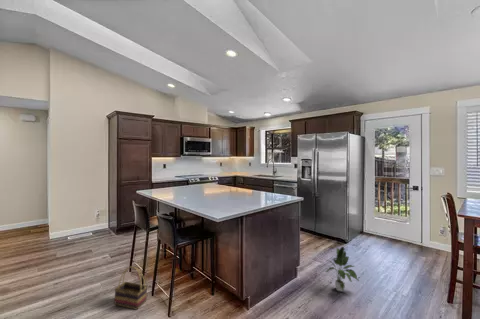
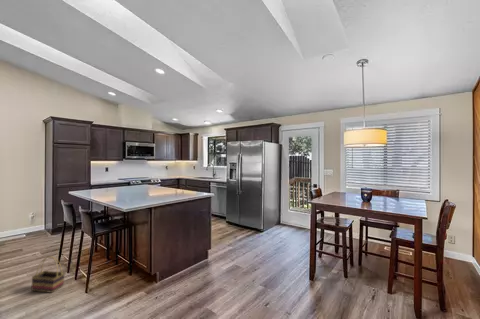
potted plant: present [326,247,359,291] -> none [223,232,249,267]

